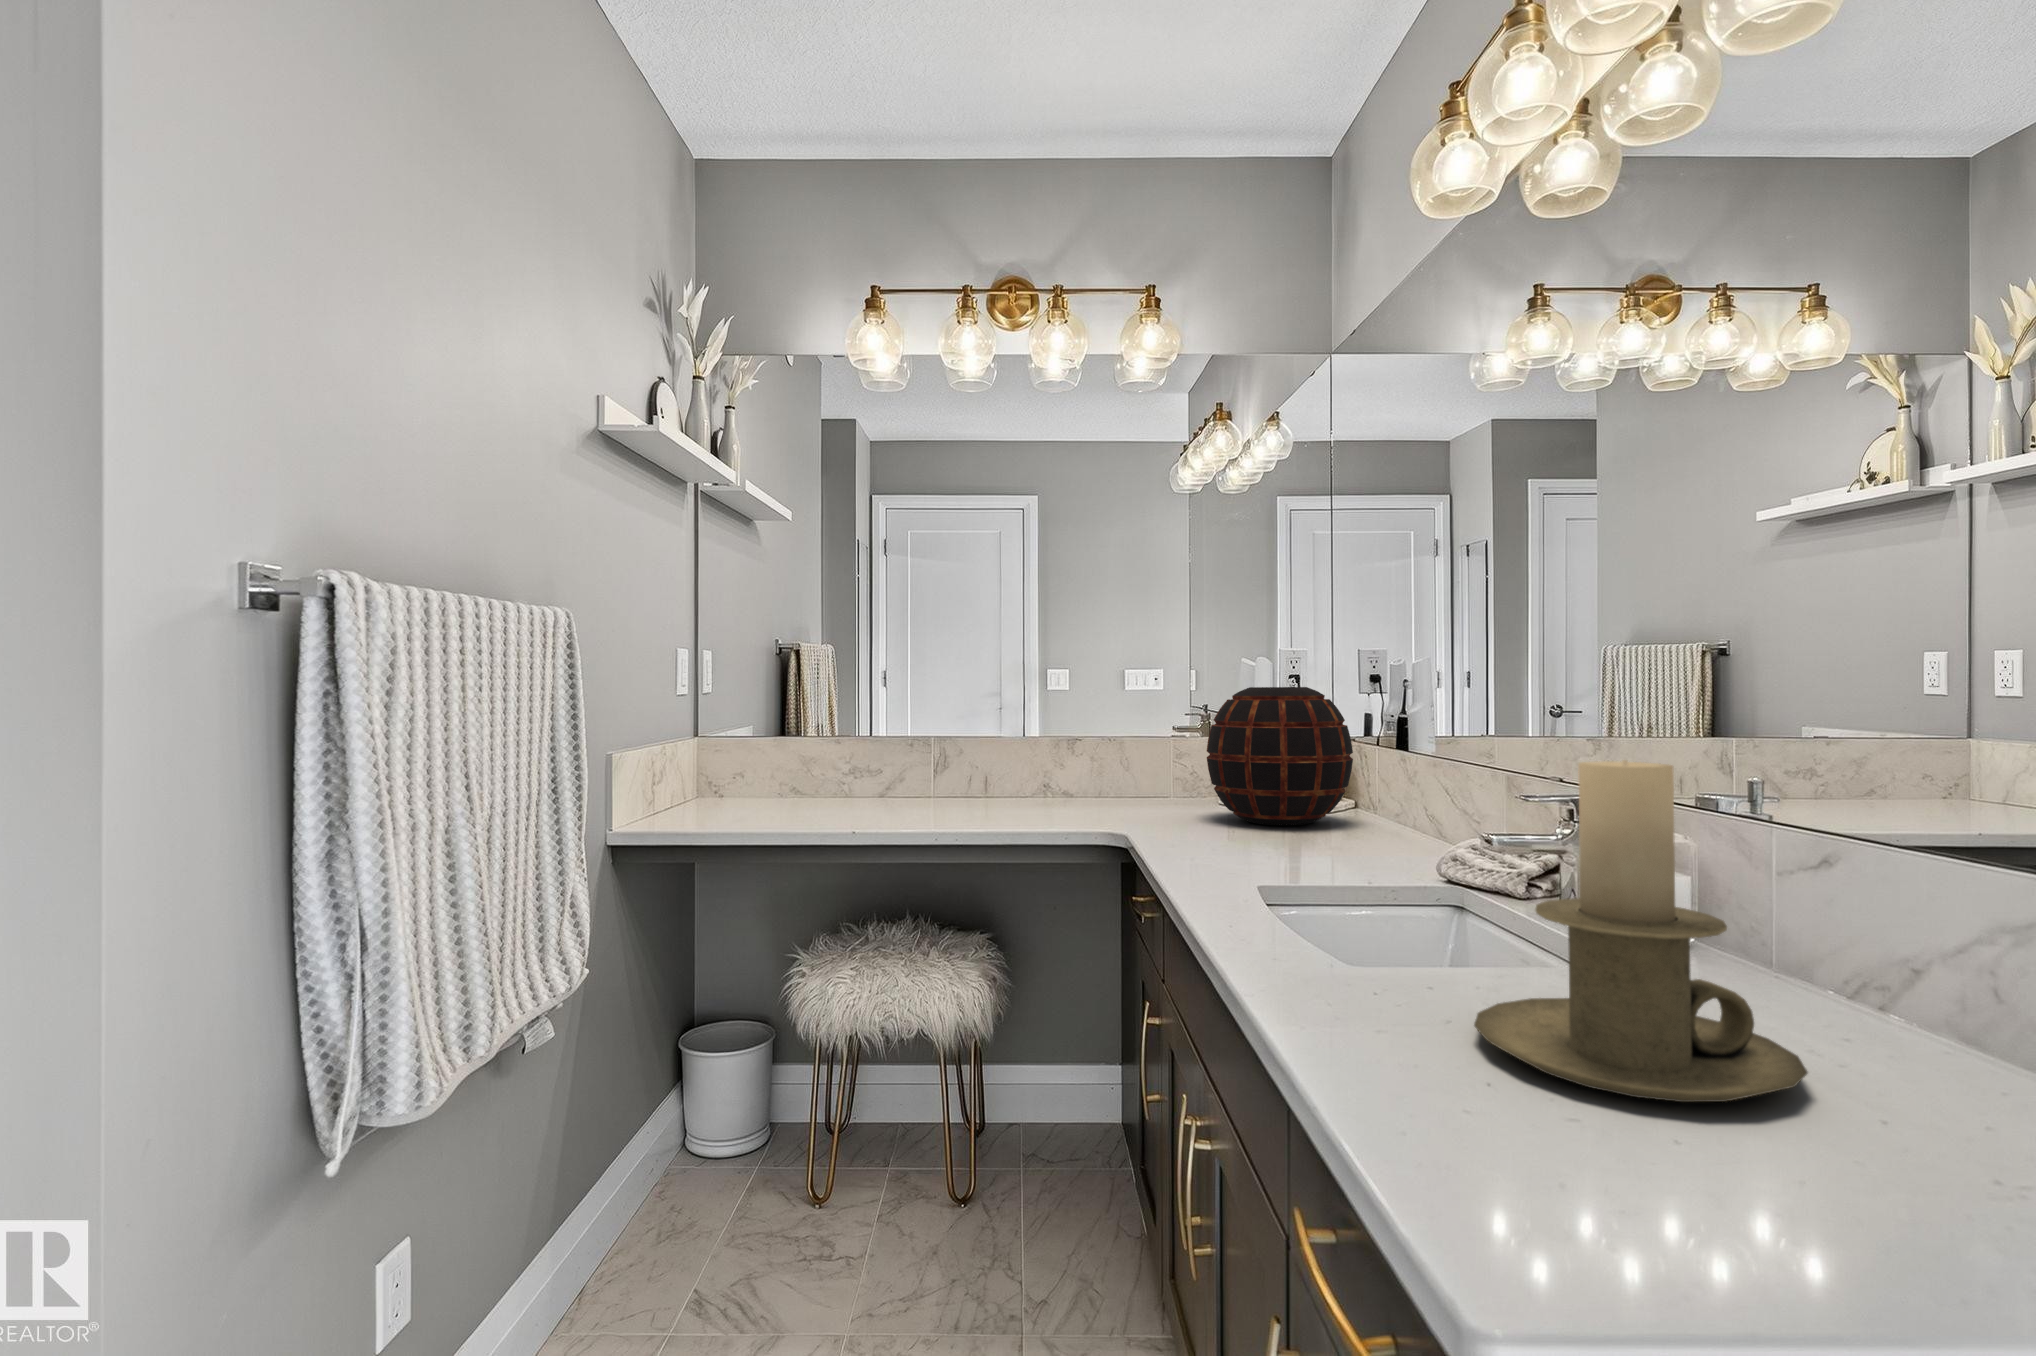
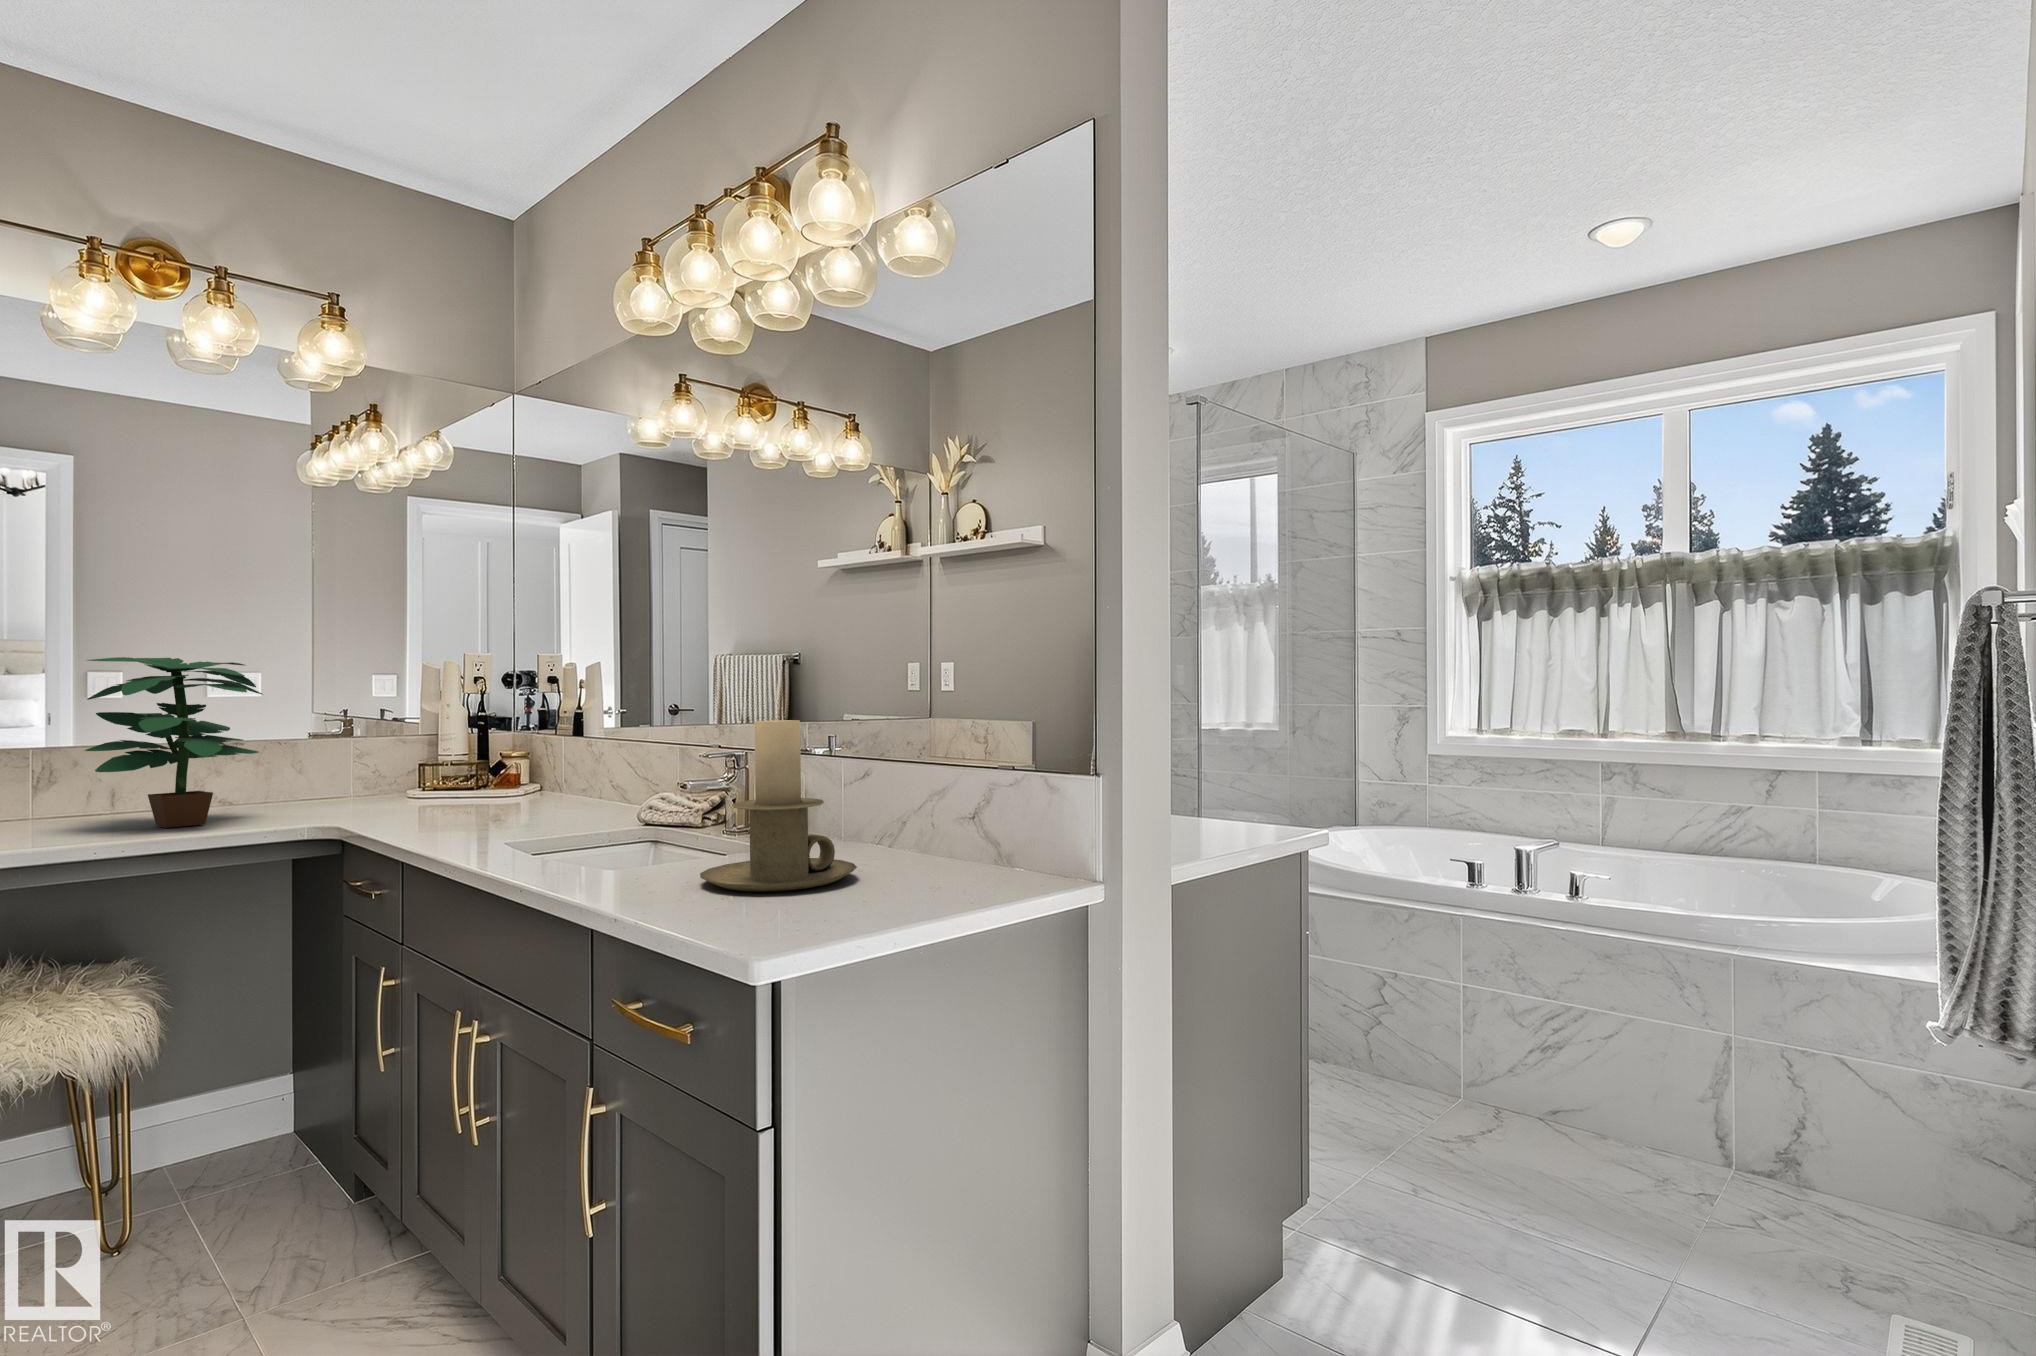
potted plant: none [951,657,1083,816] -> present [85,657,262,828]
decorative vase: present [1207,687,1353,825] -> none [407,687,548,809]

